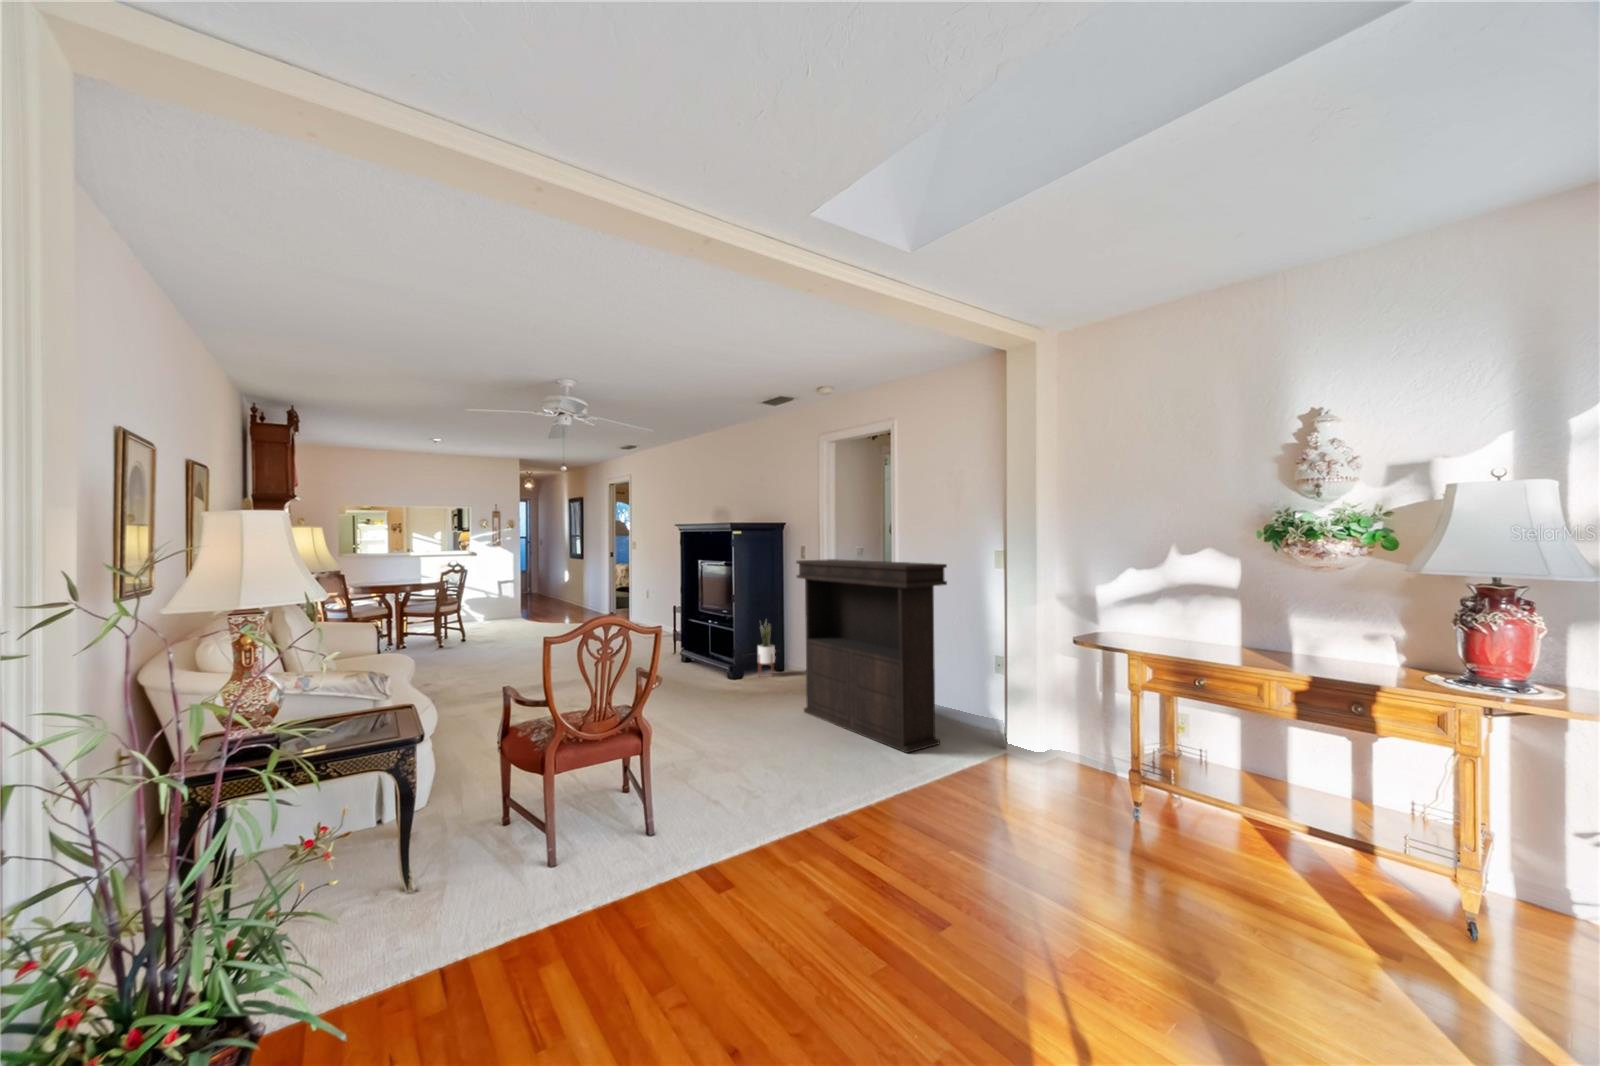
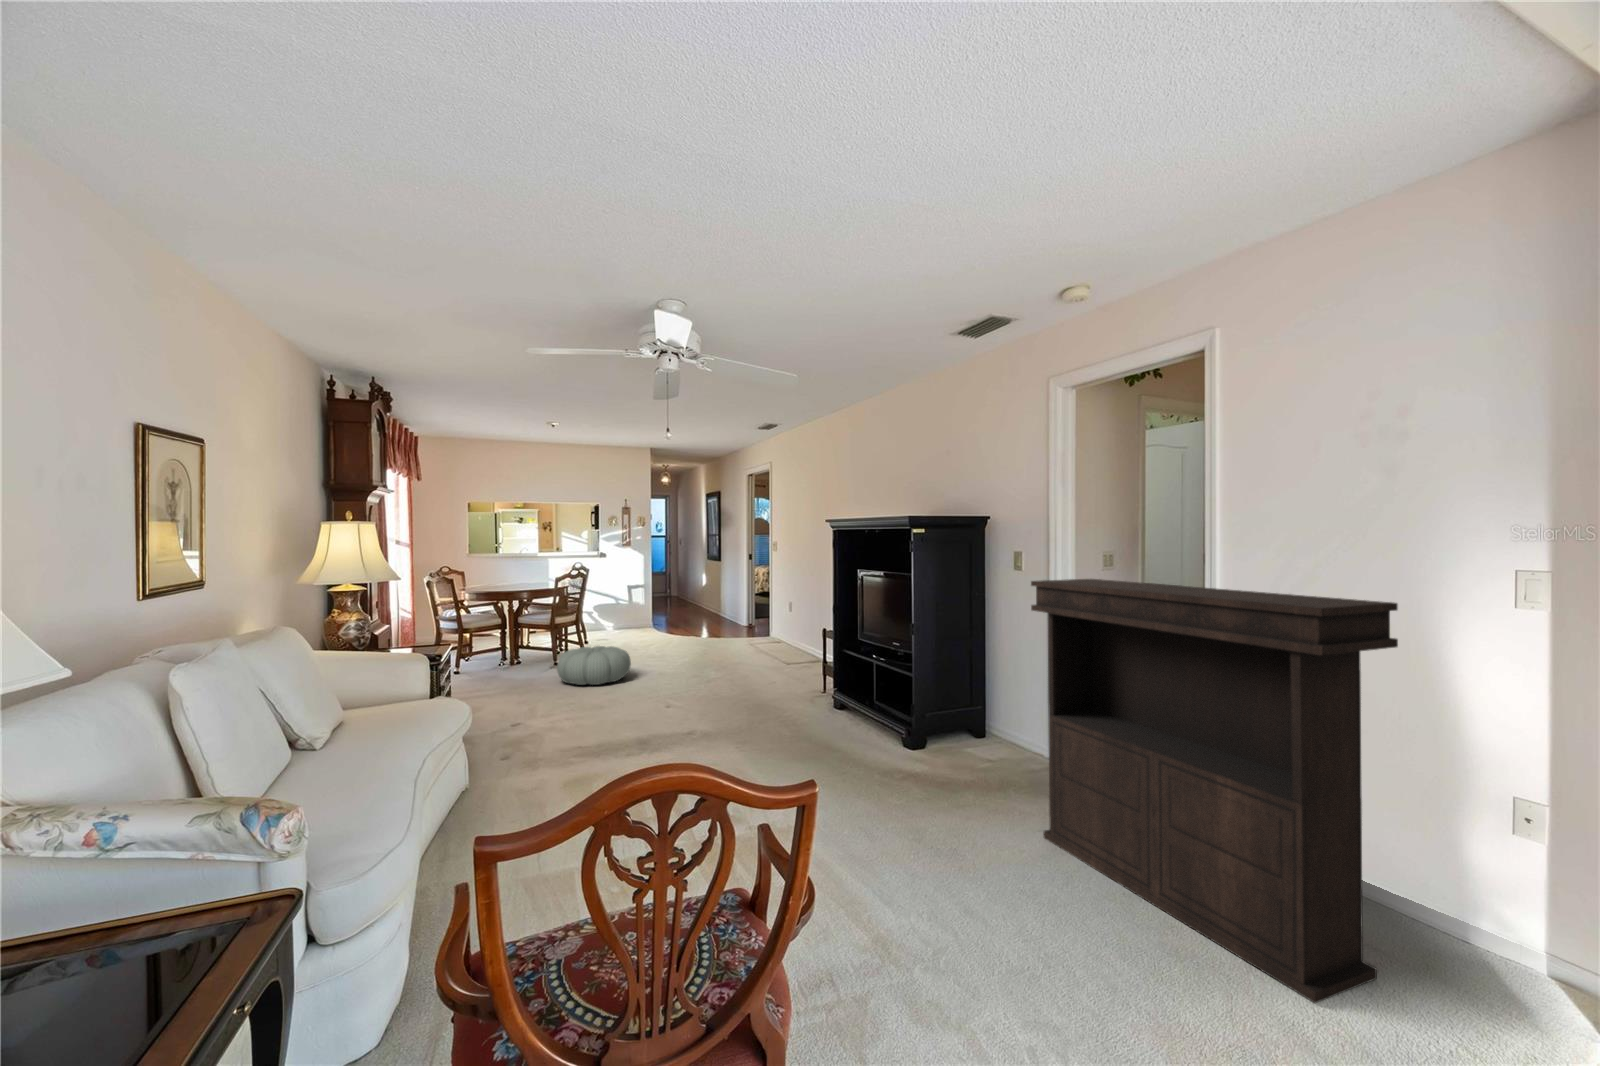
potted plant: present [758,623,775,674] -> none [948,659,973,748]
pouf: none [450,627,513,658] -> present [557,646,631,685]

